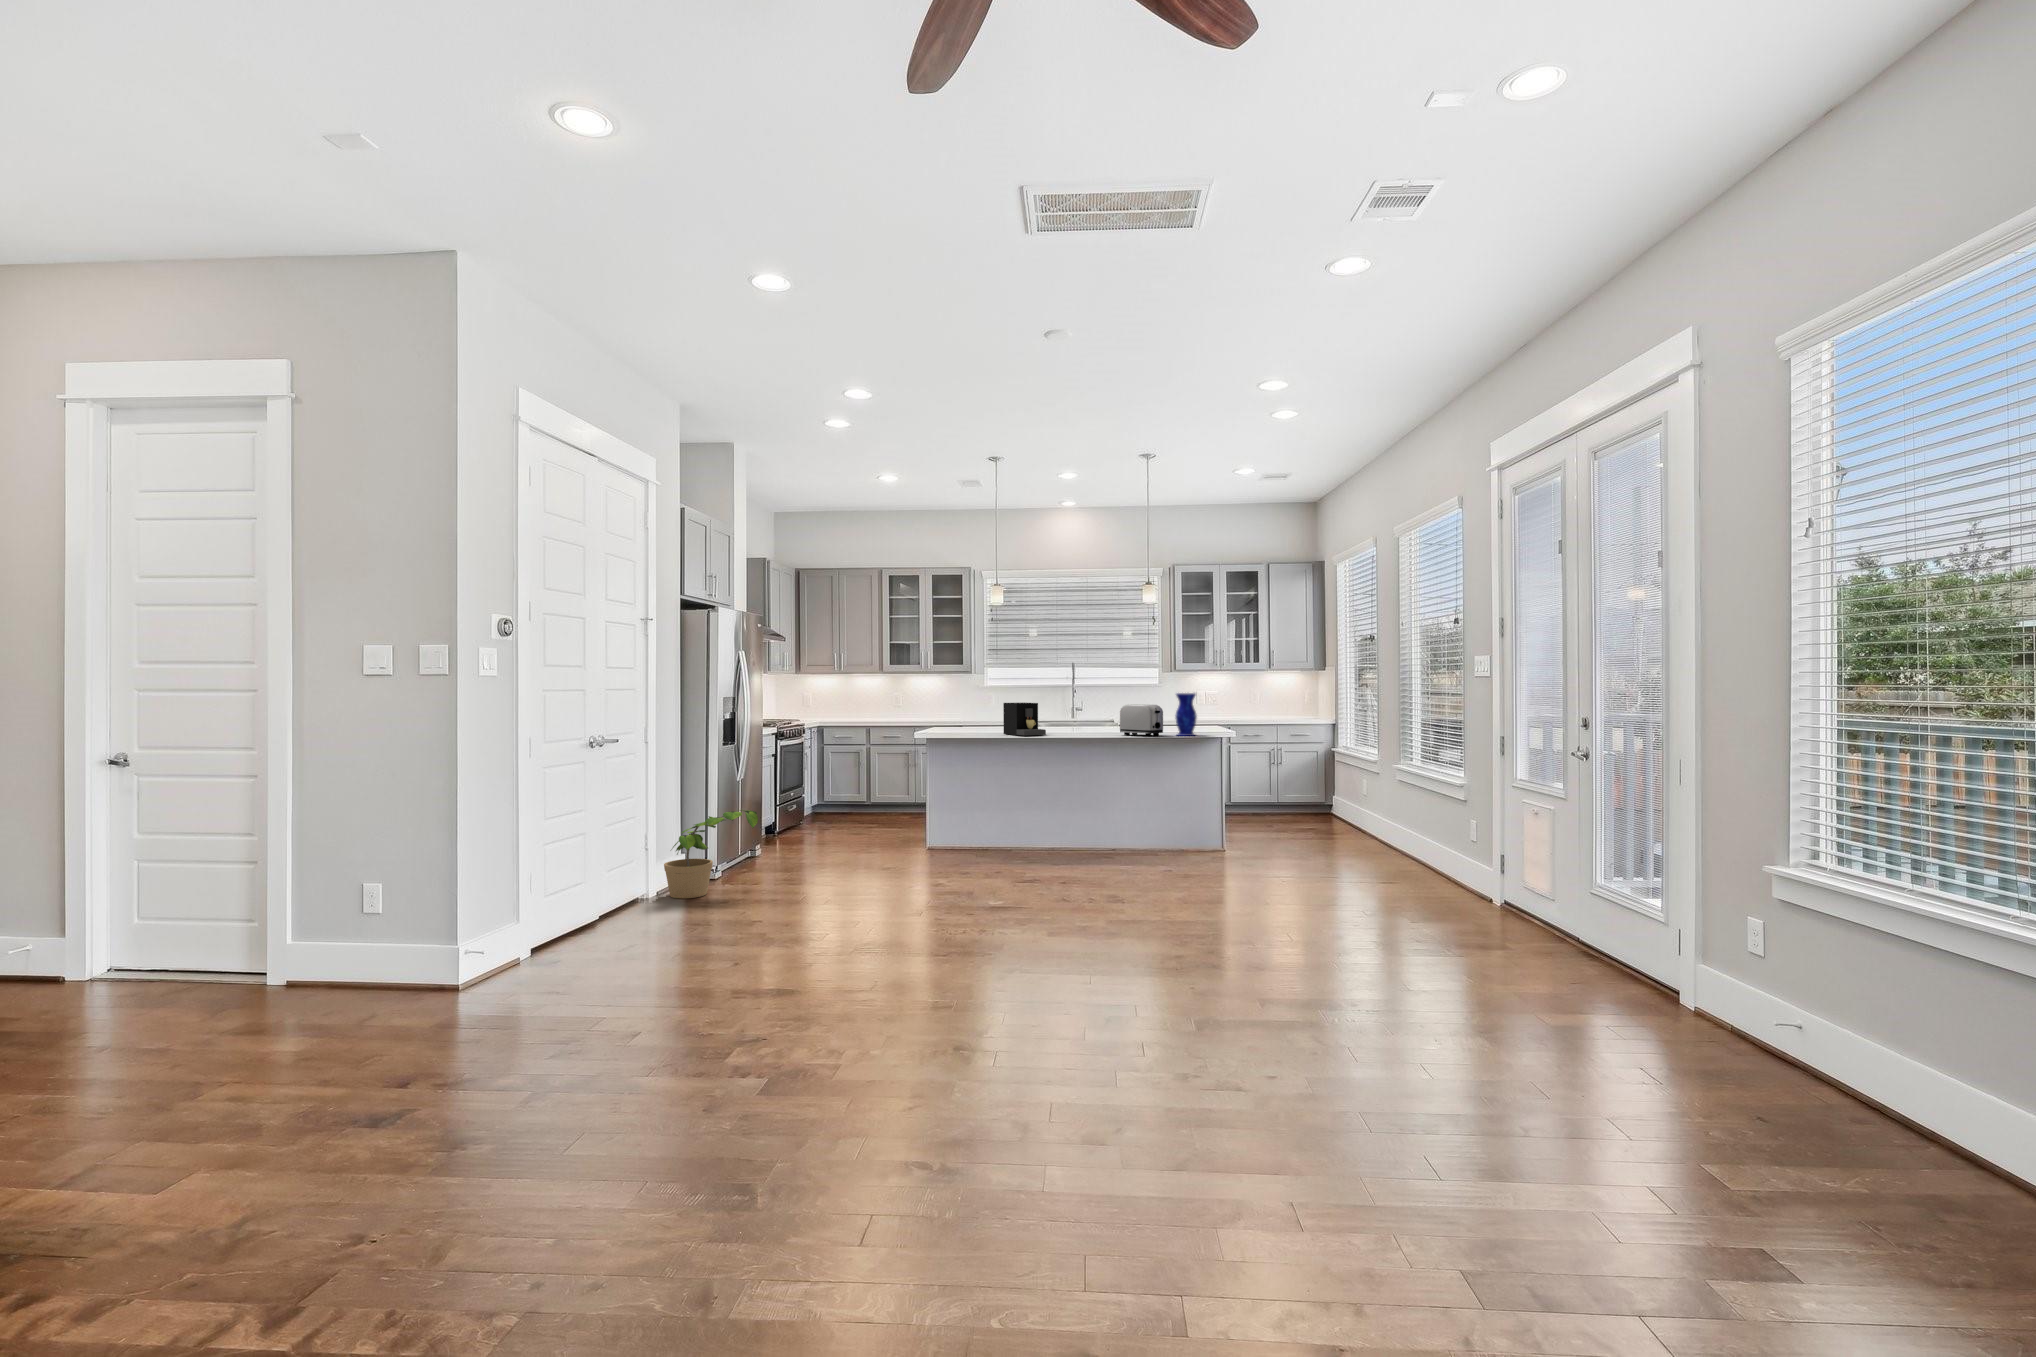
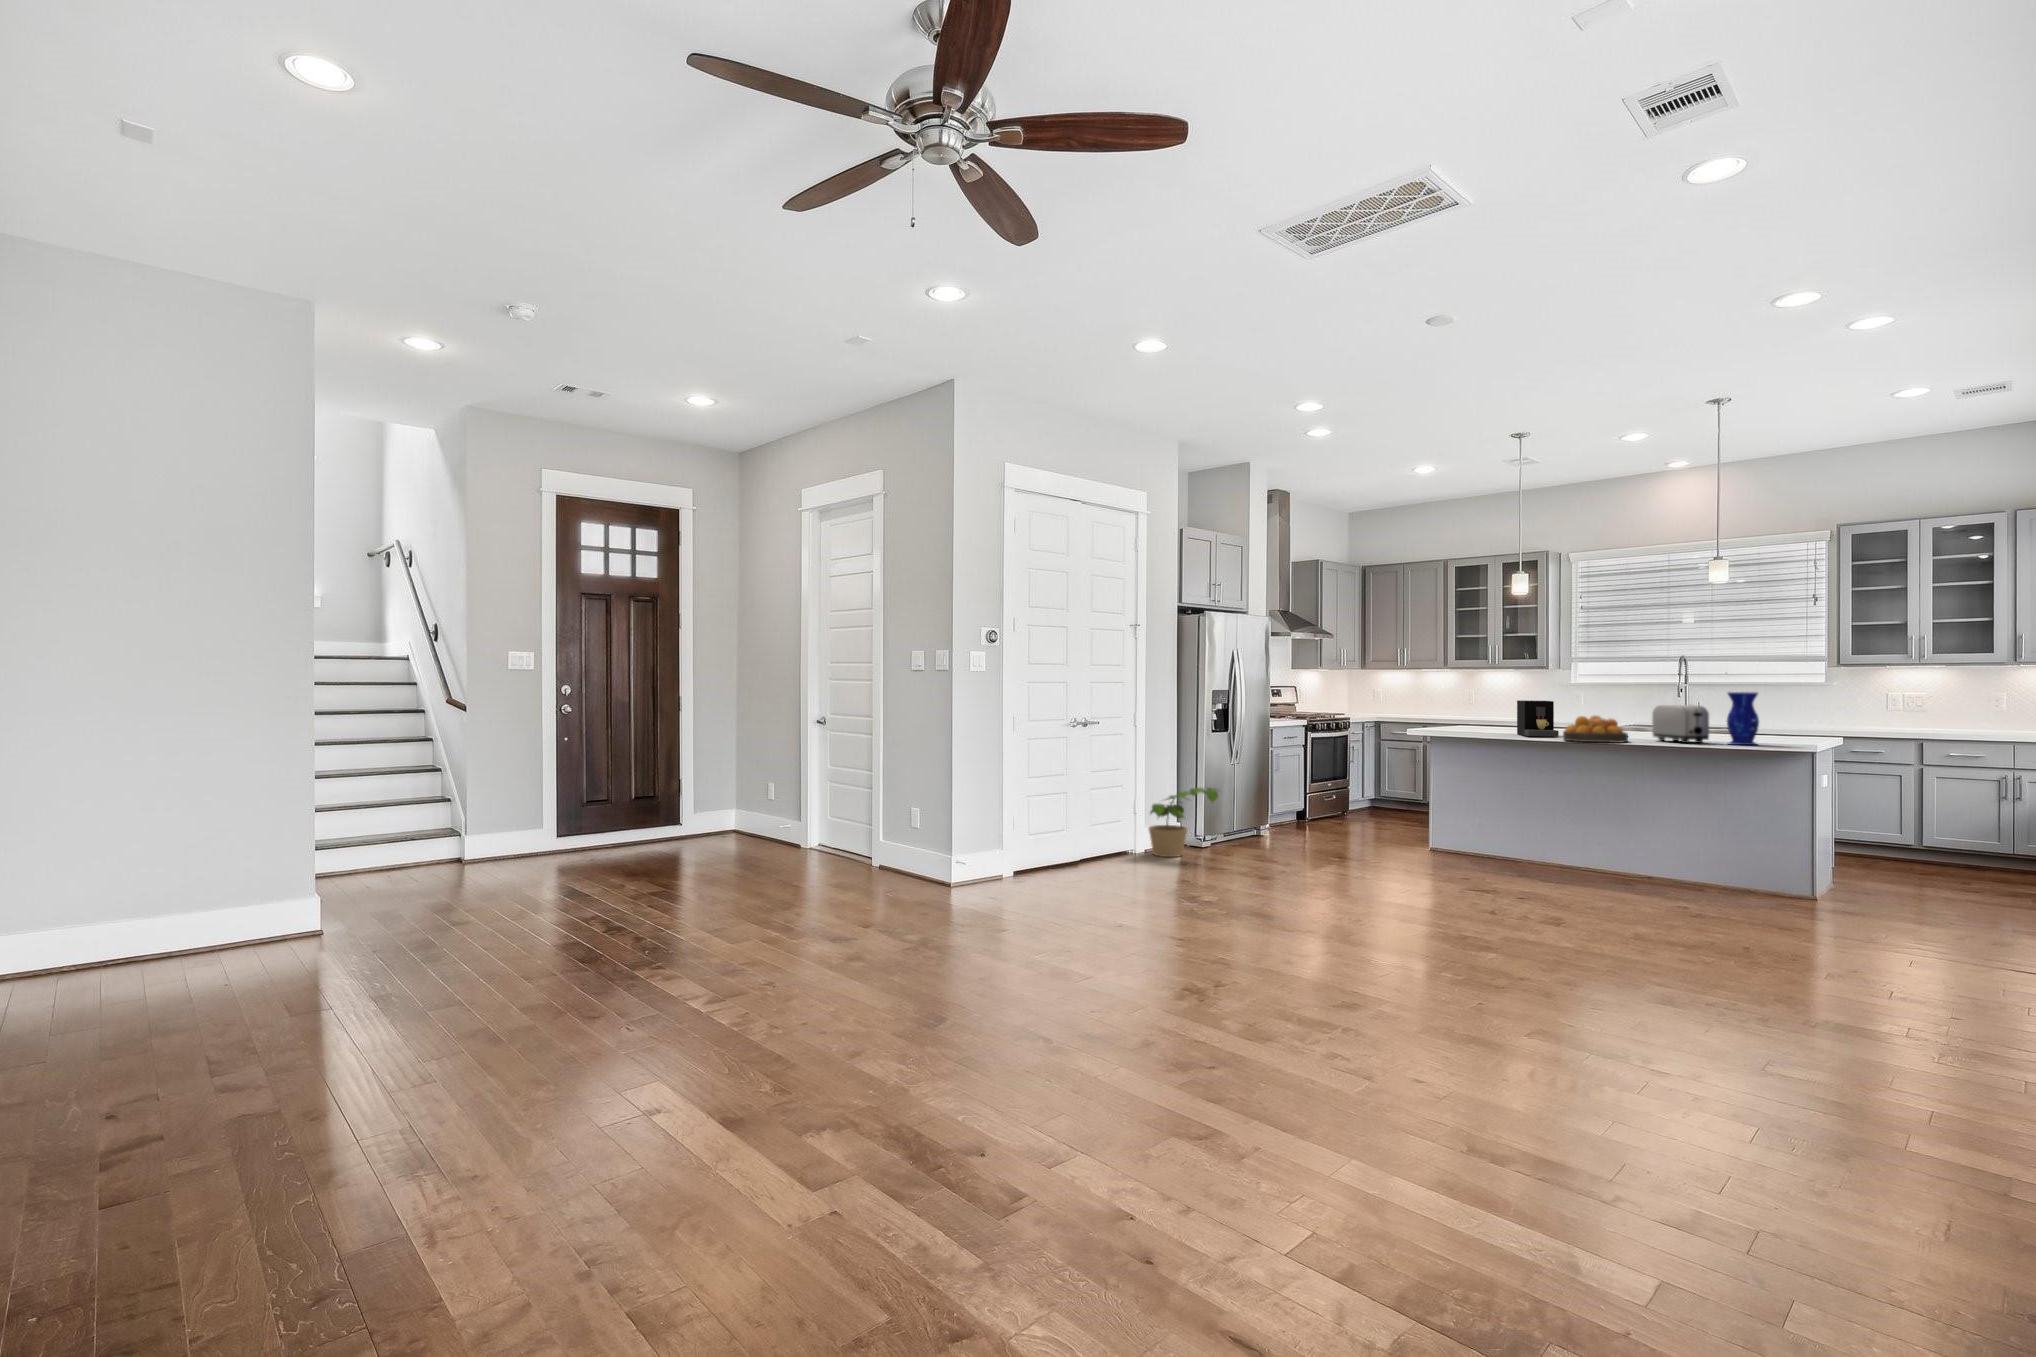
fruit bowl: none [1061,715,1110,739] -> present [1563,716,1628,743]

